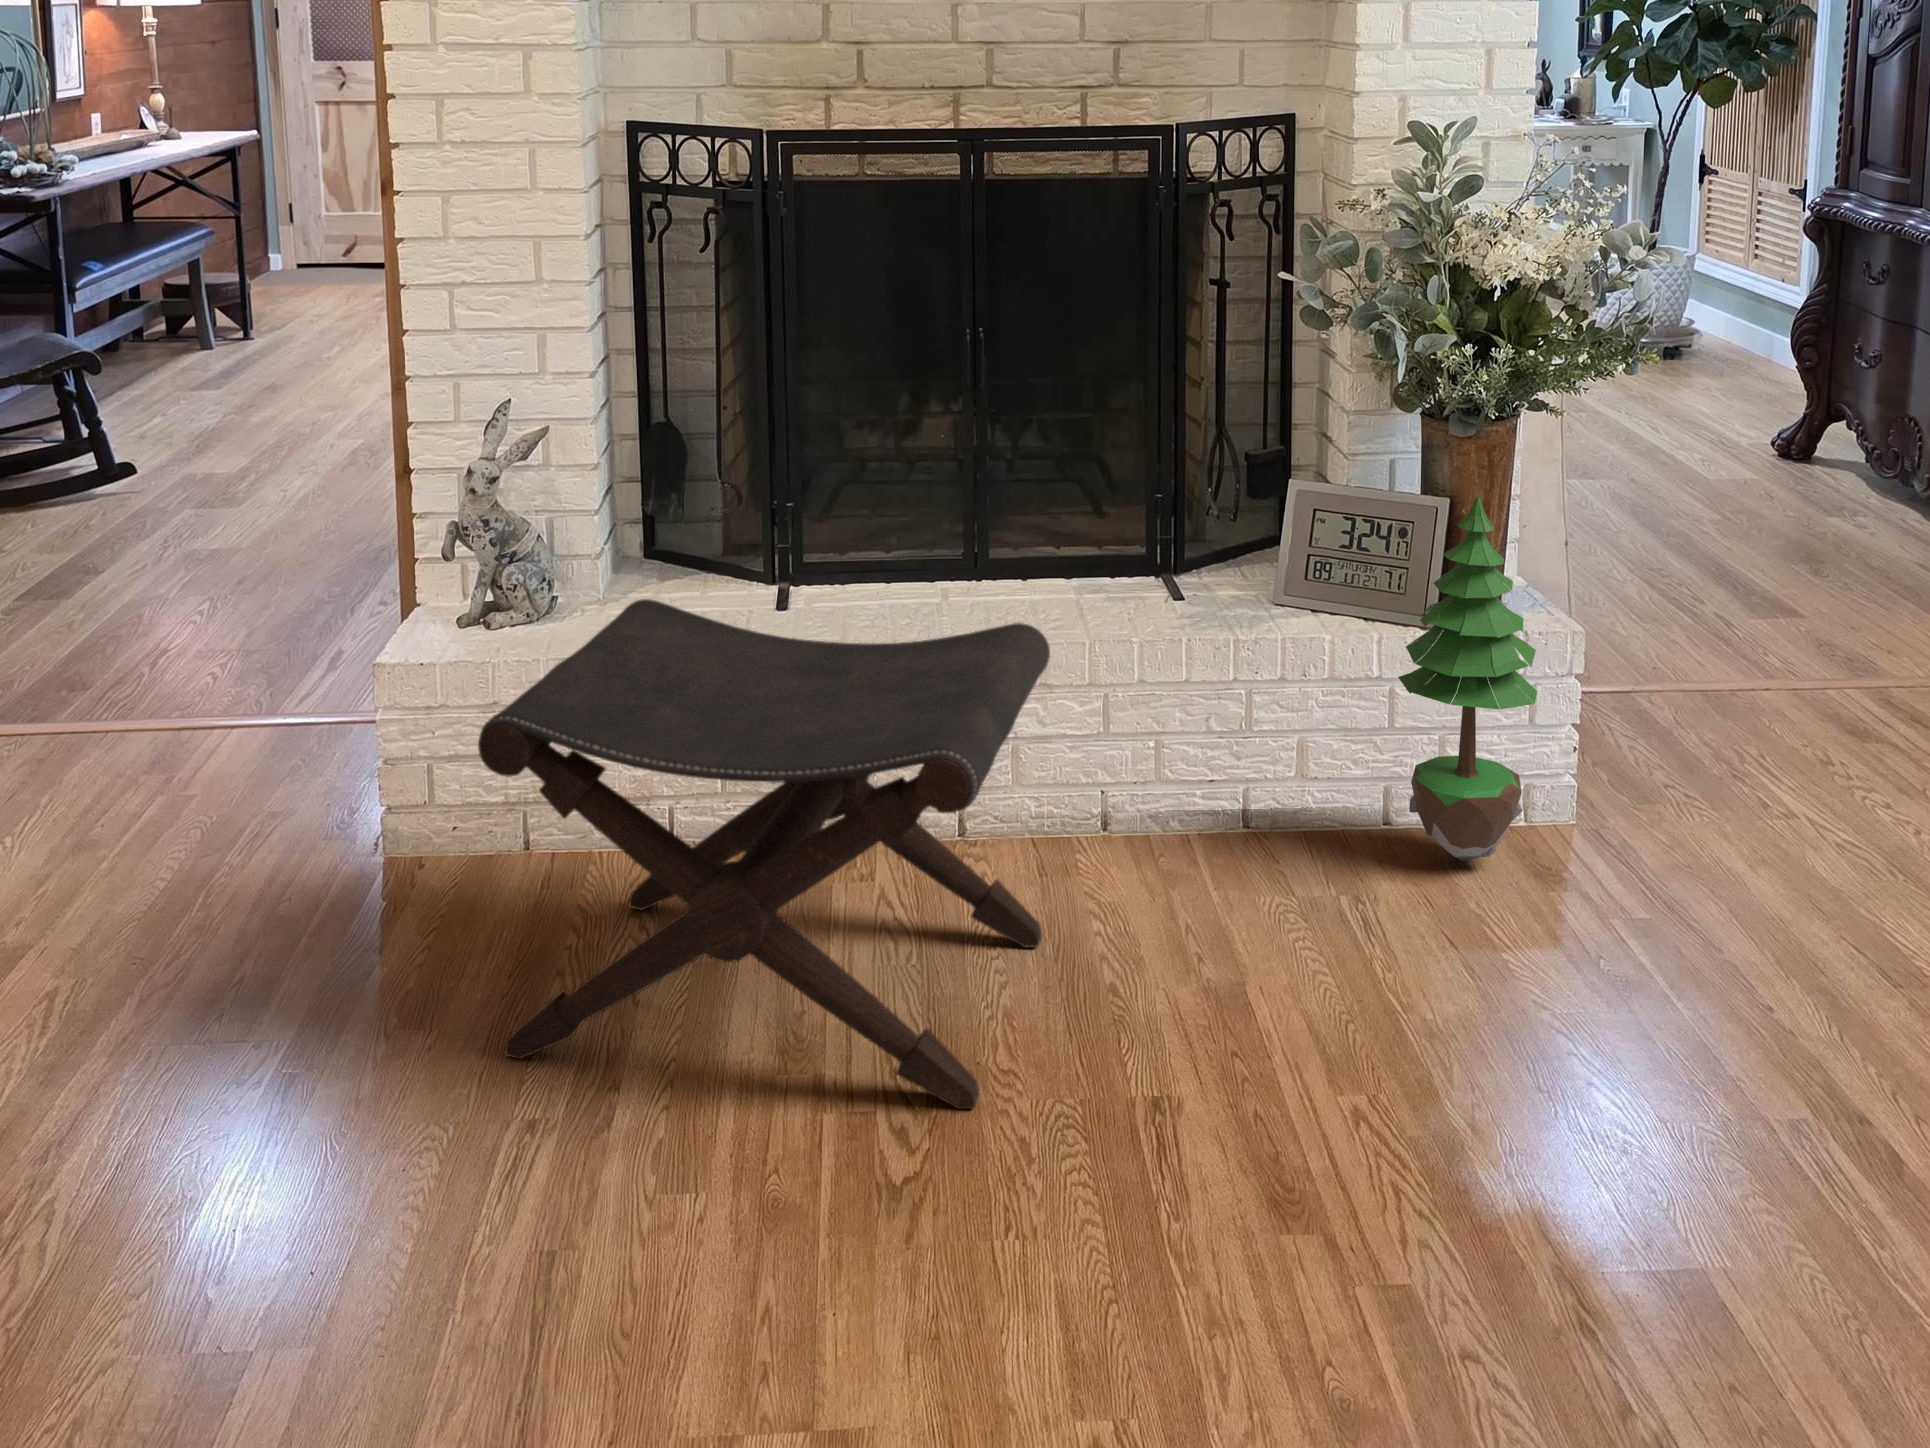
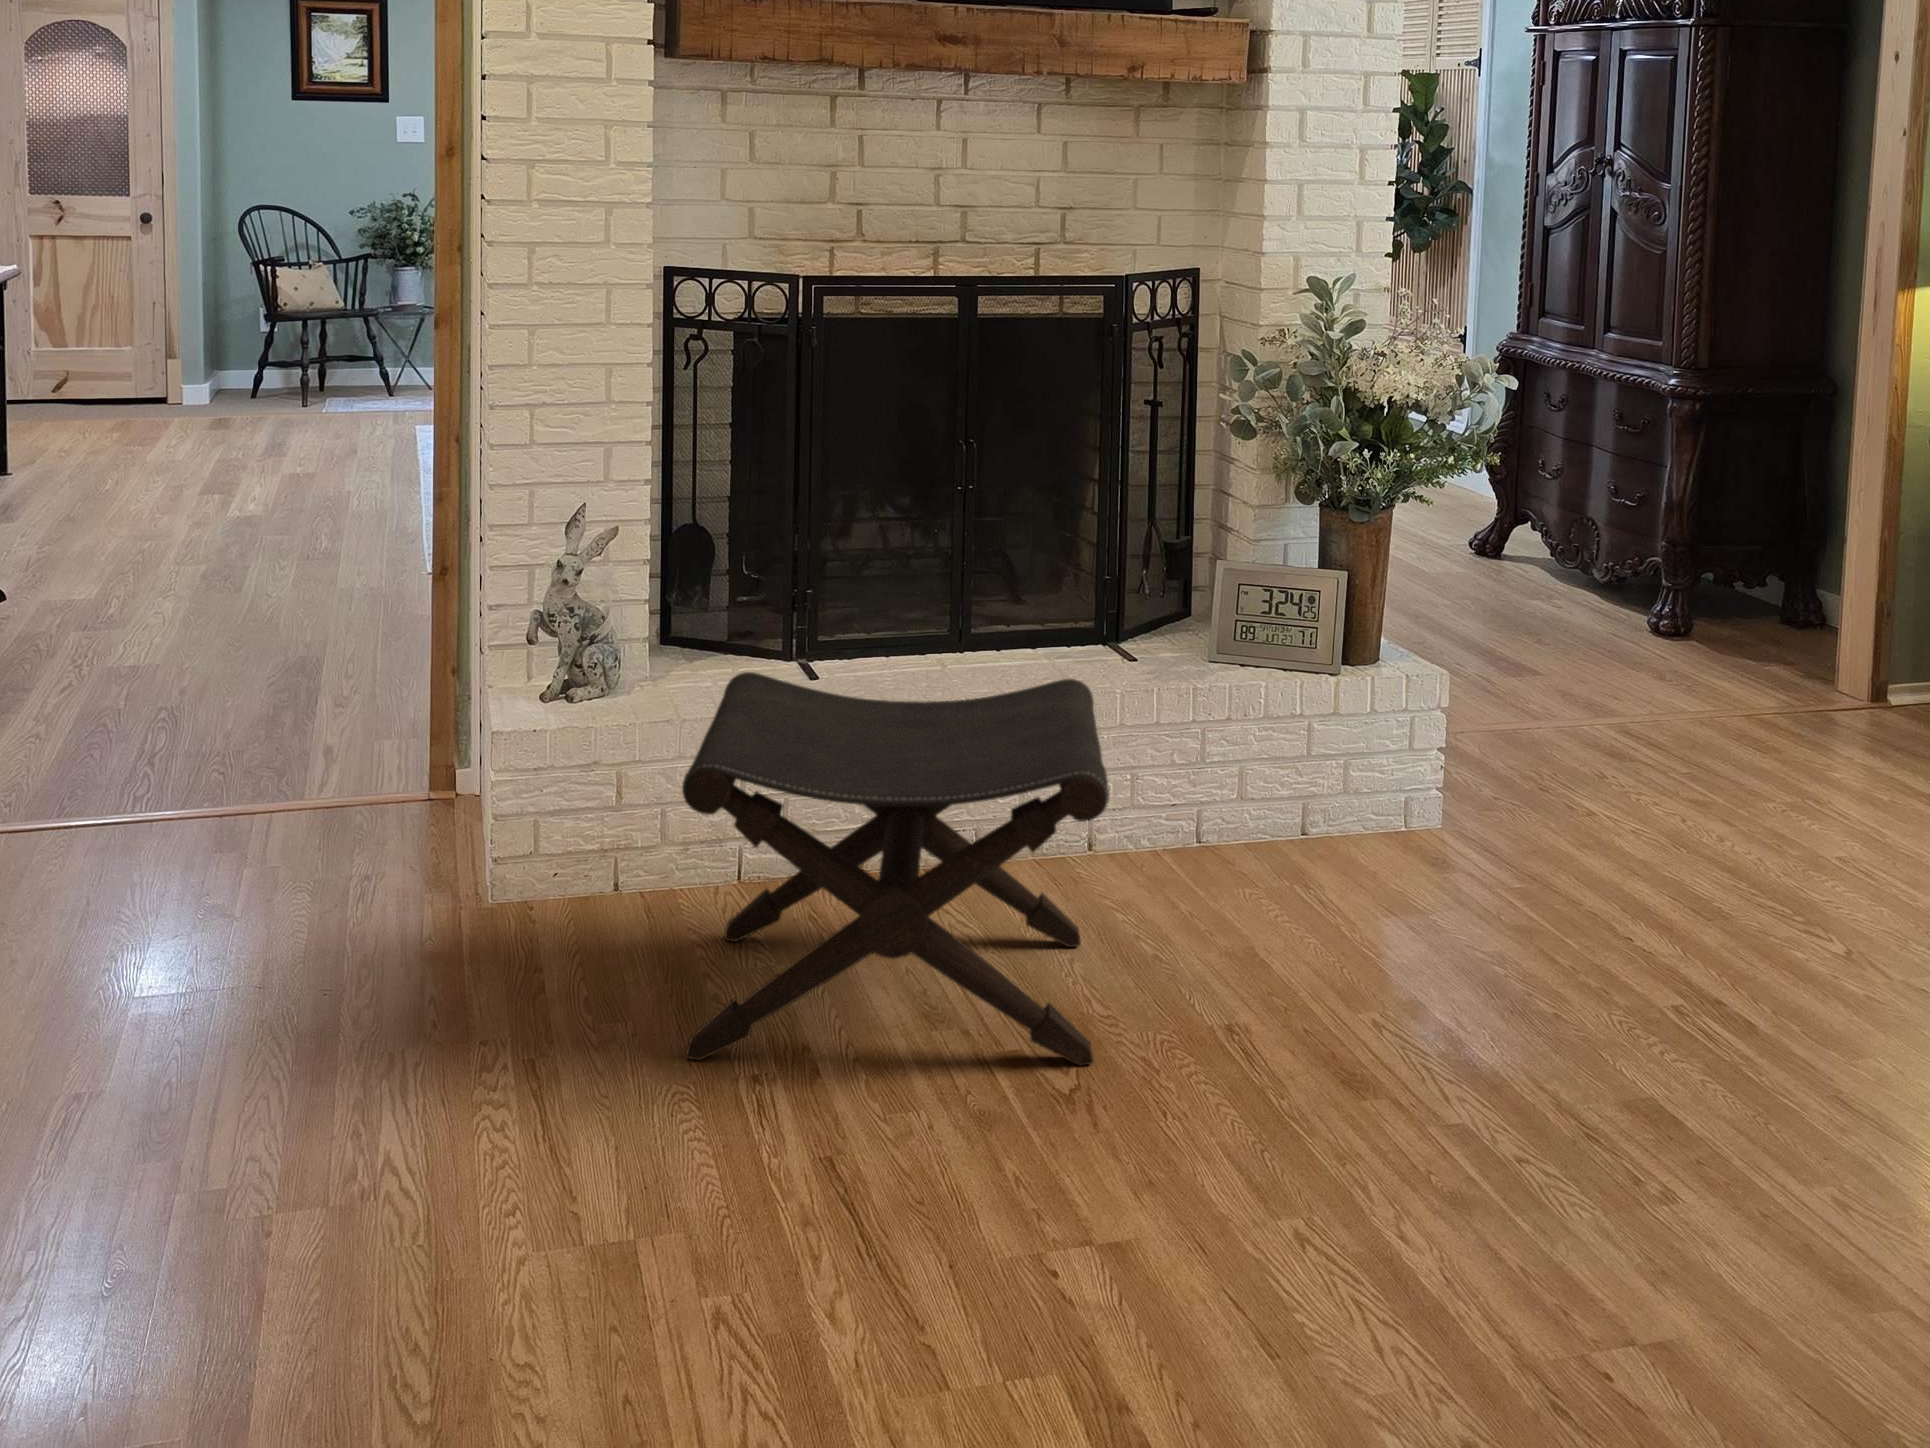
potted tree: present [1398,495,1537,861] -> none [1325,568,1434,863]

